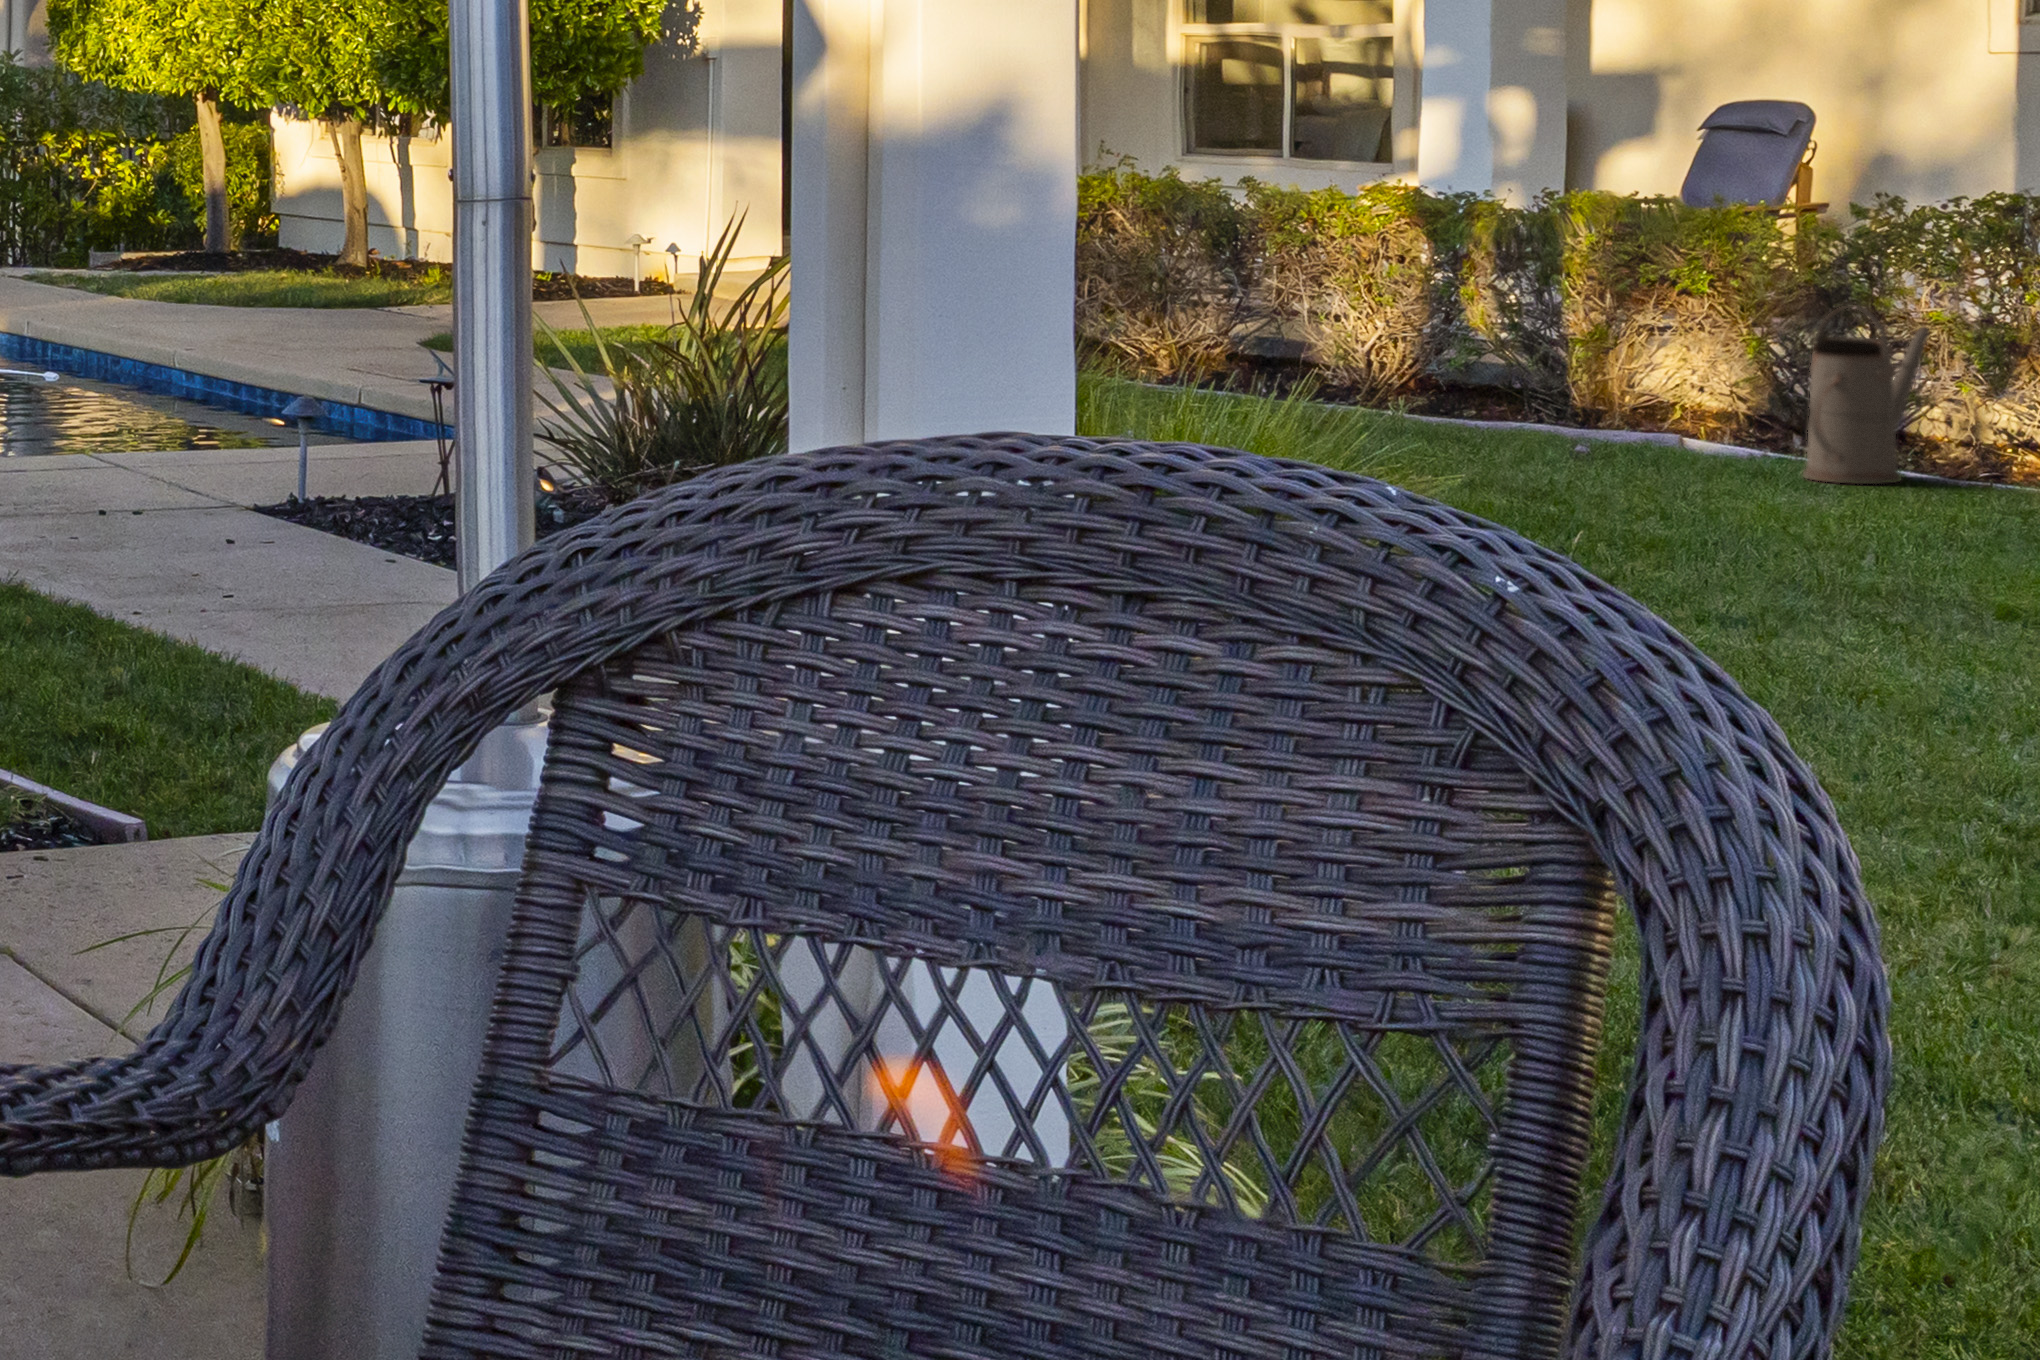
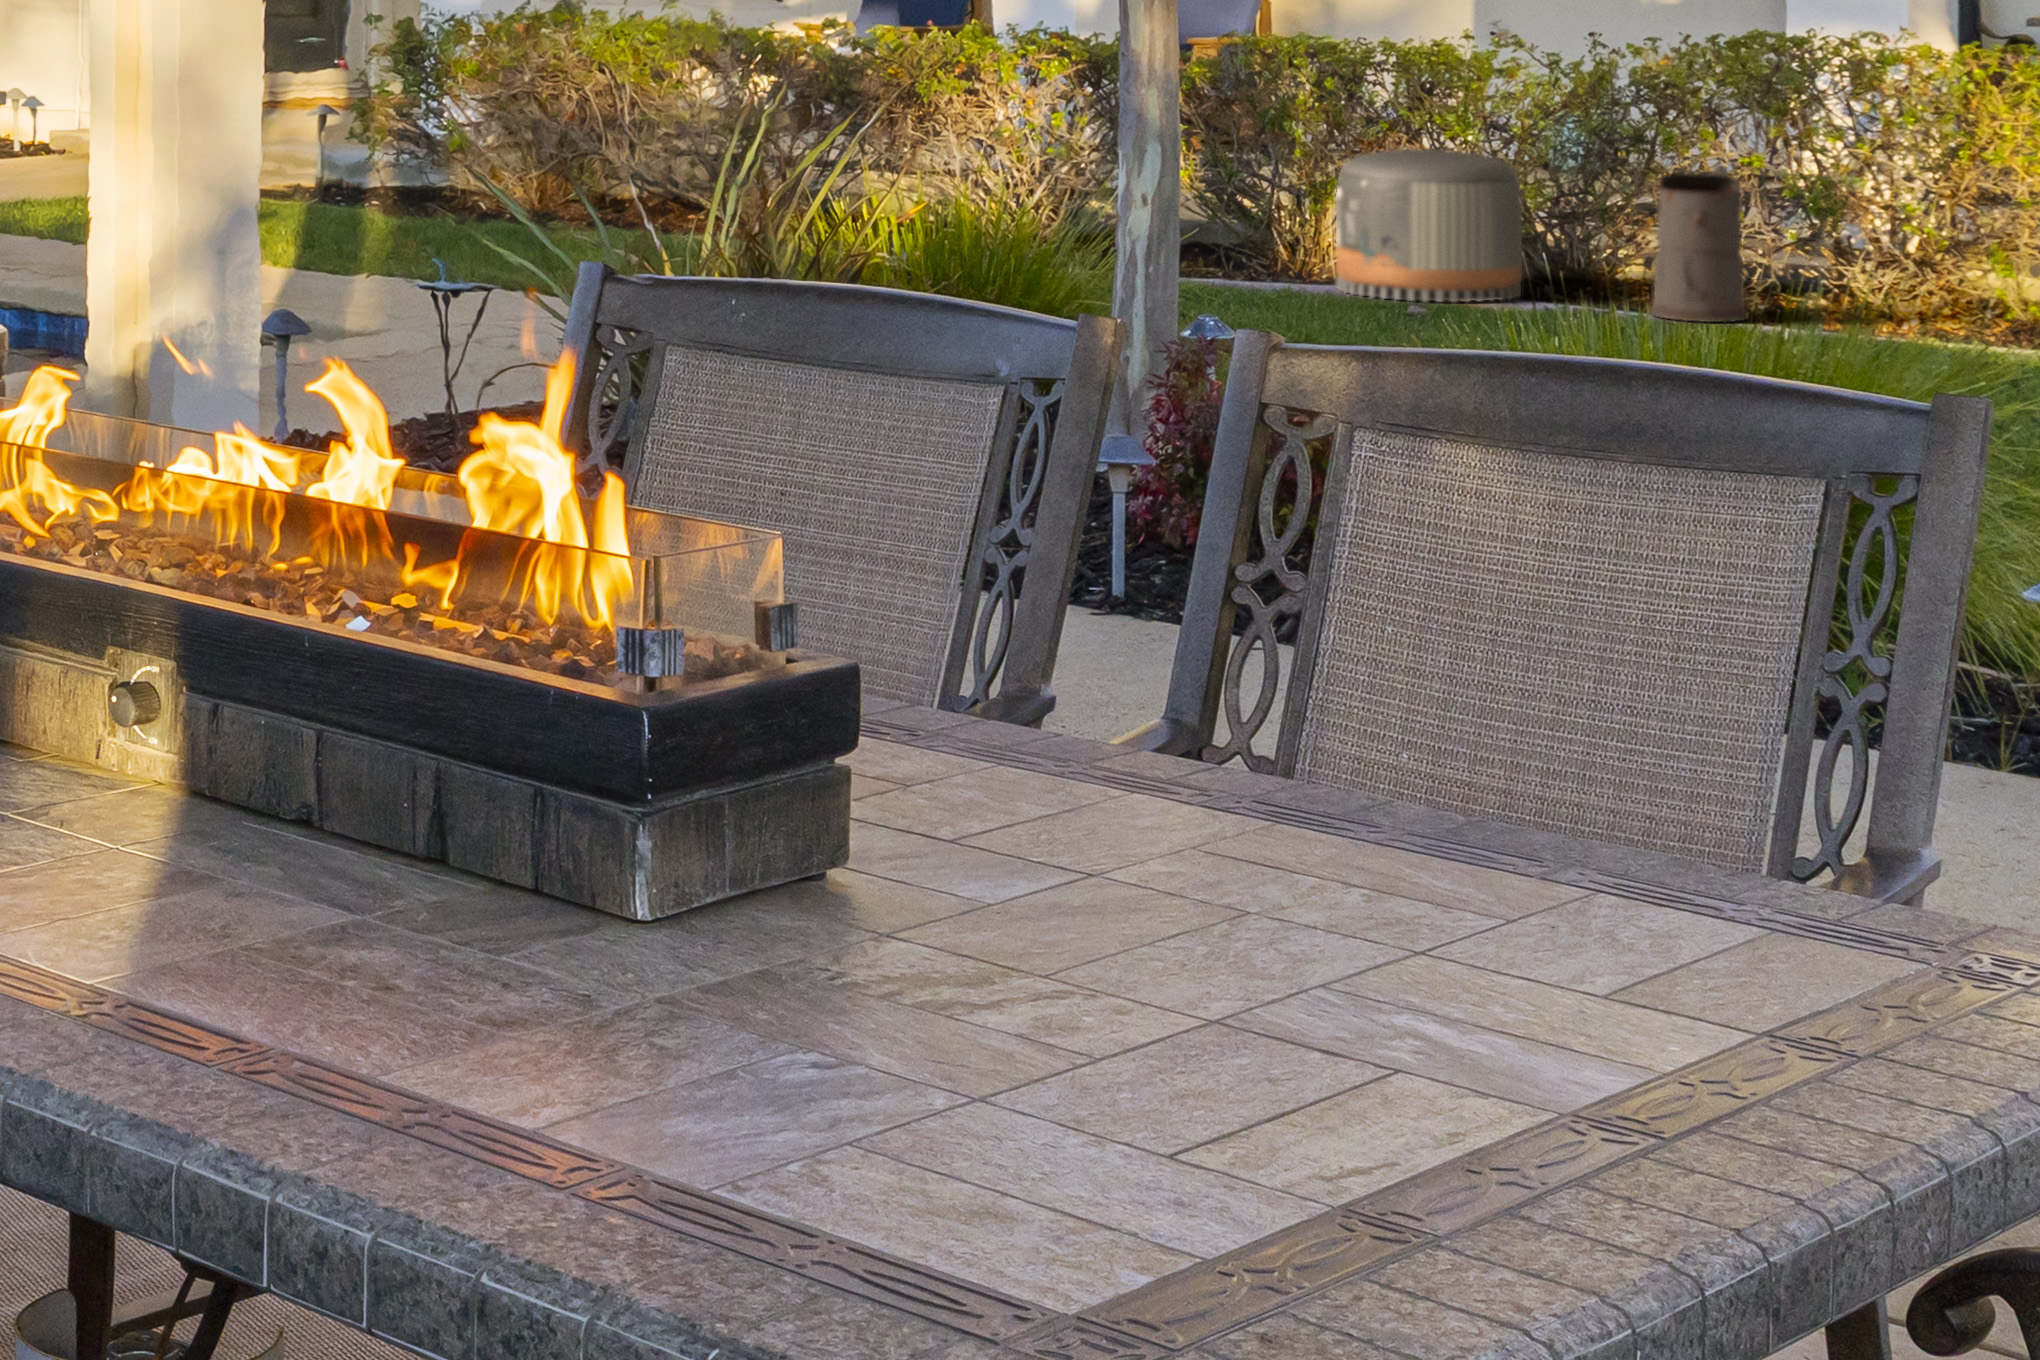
pouf: none [1544,313,1728,460] -> present [1336,149,1522,302]

